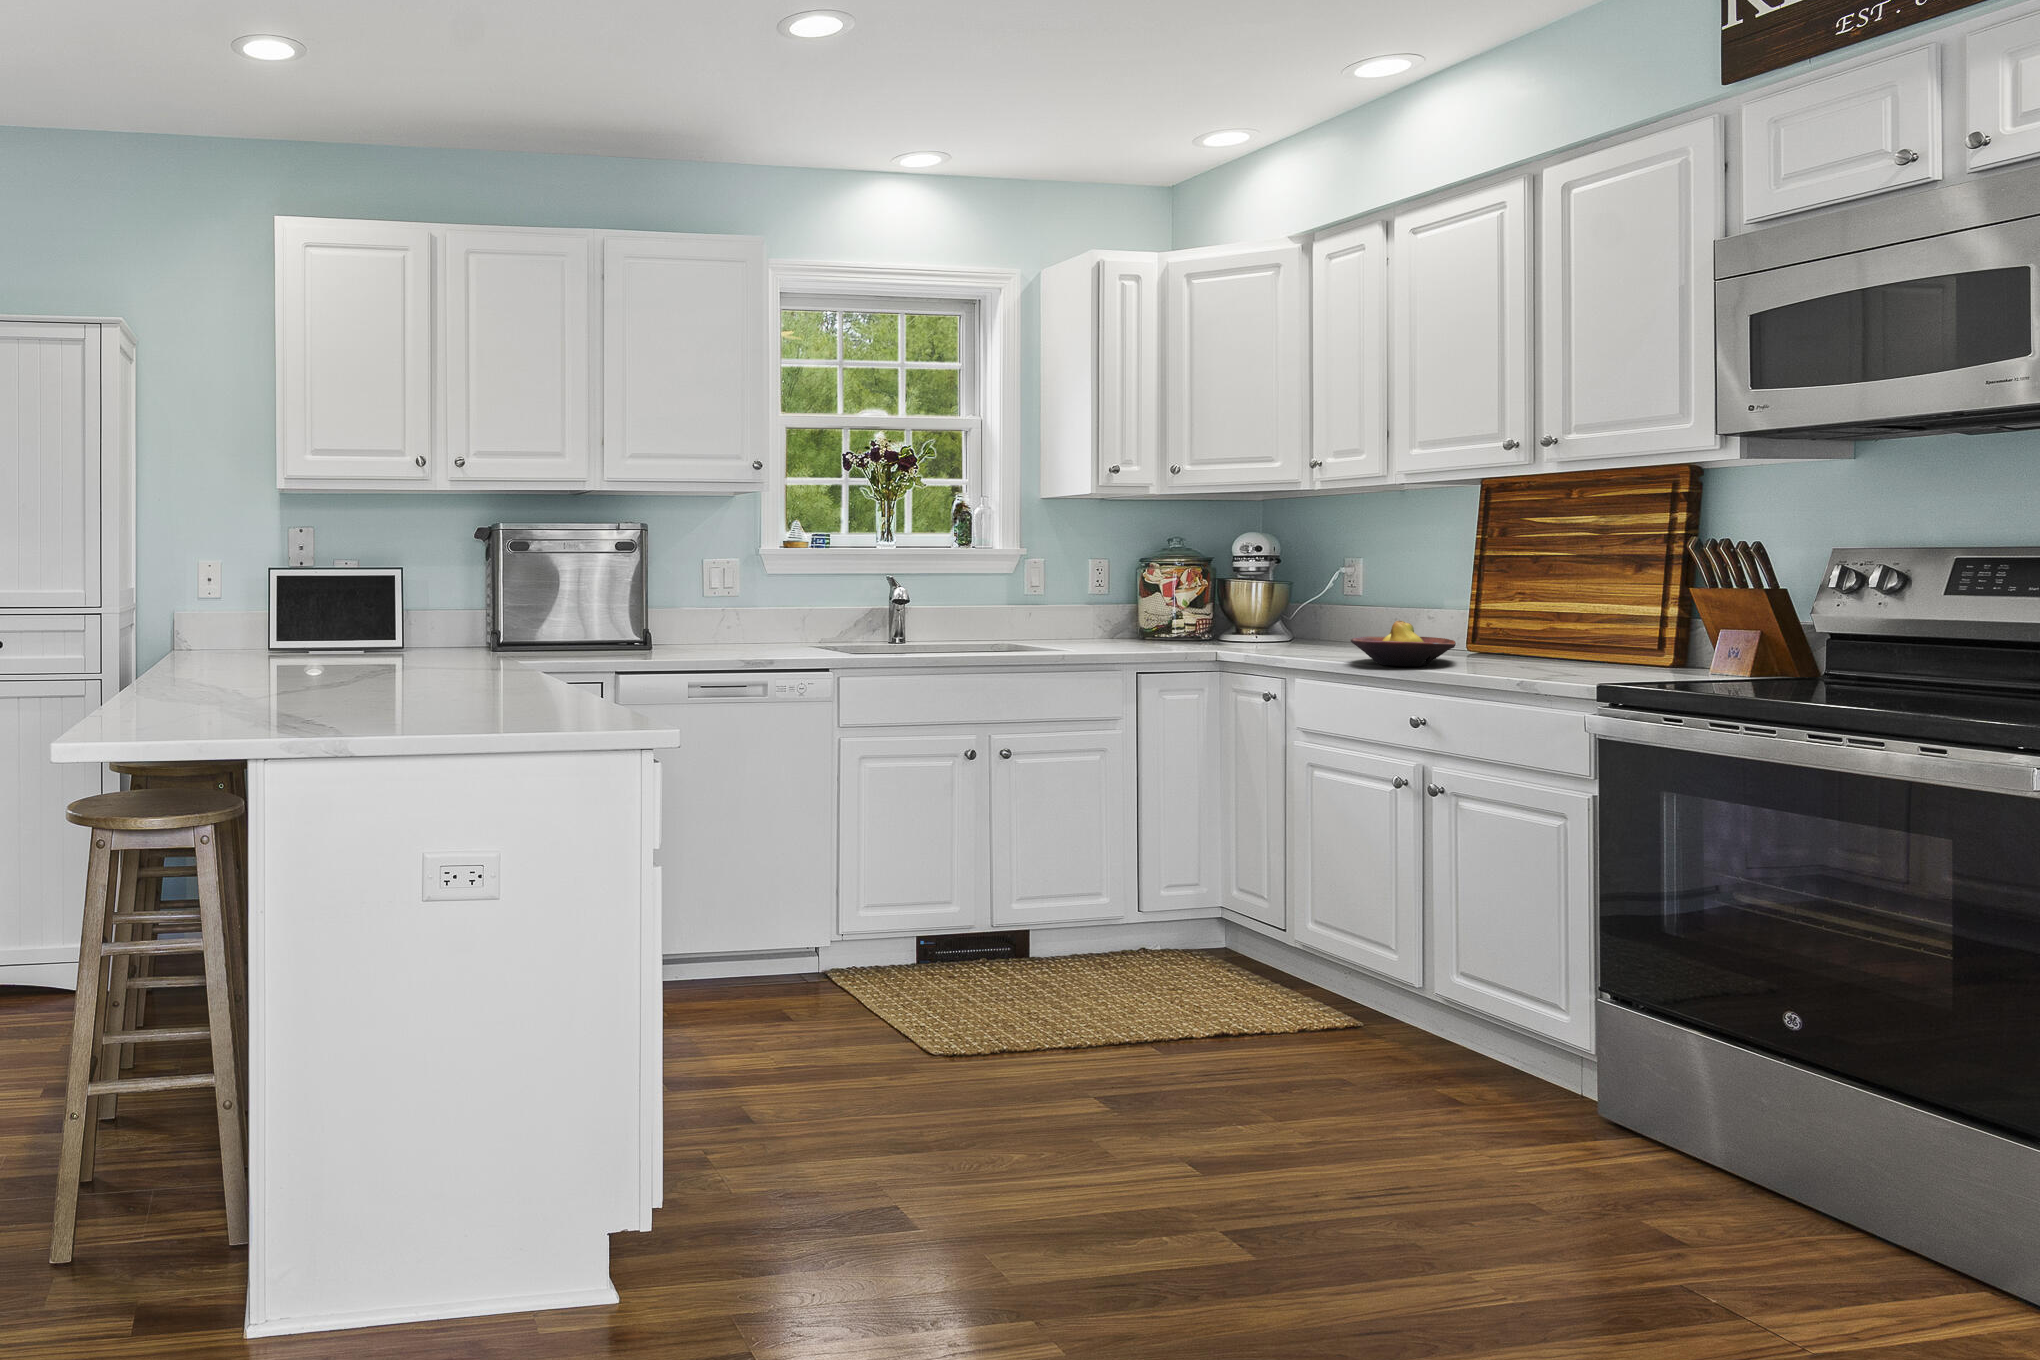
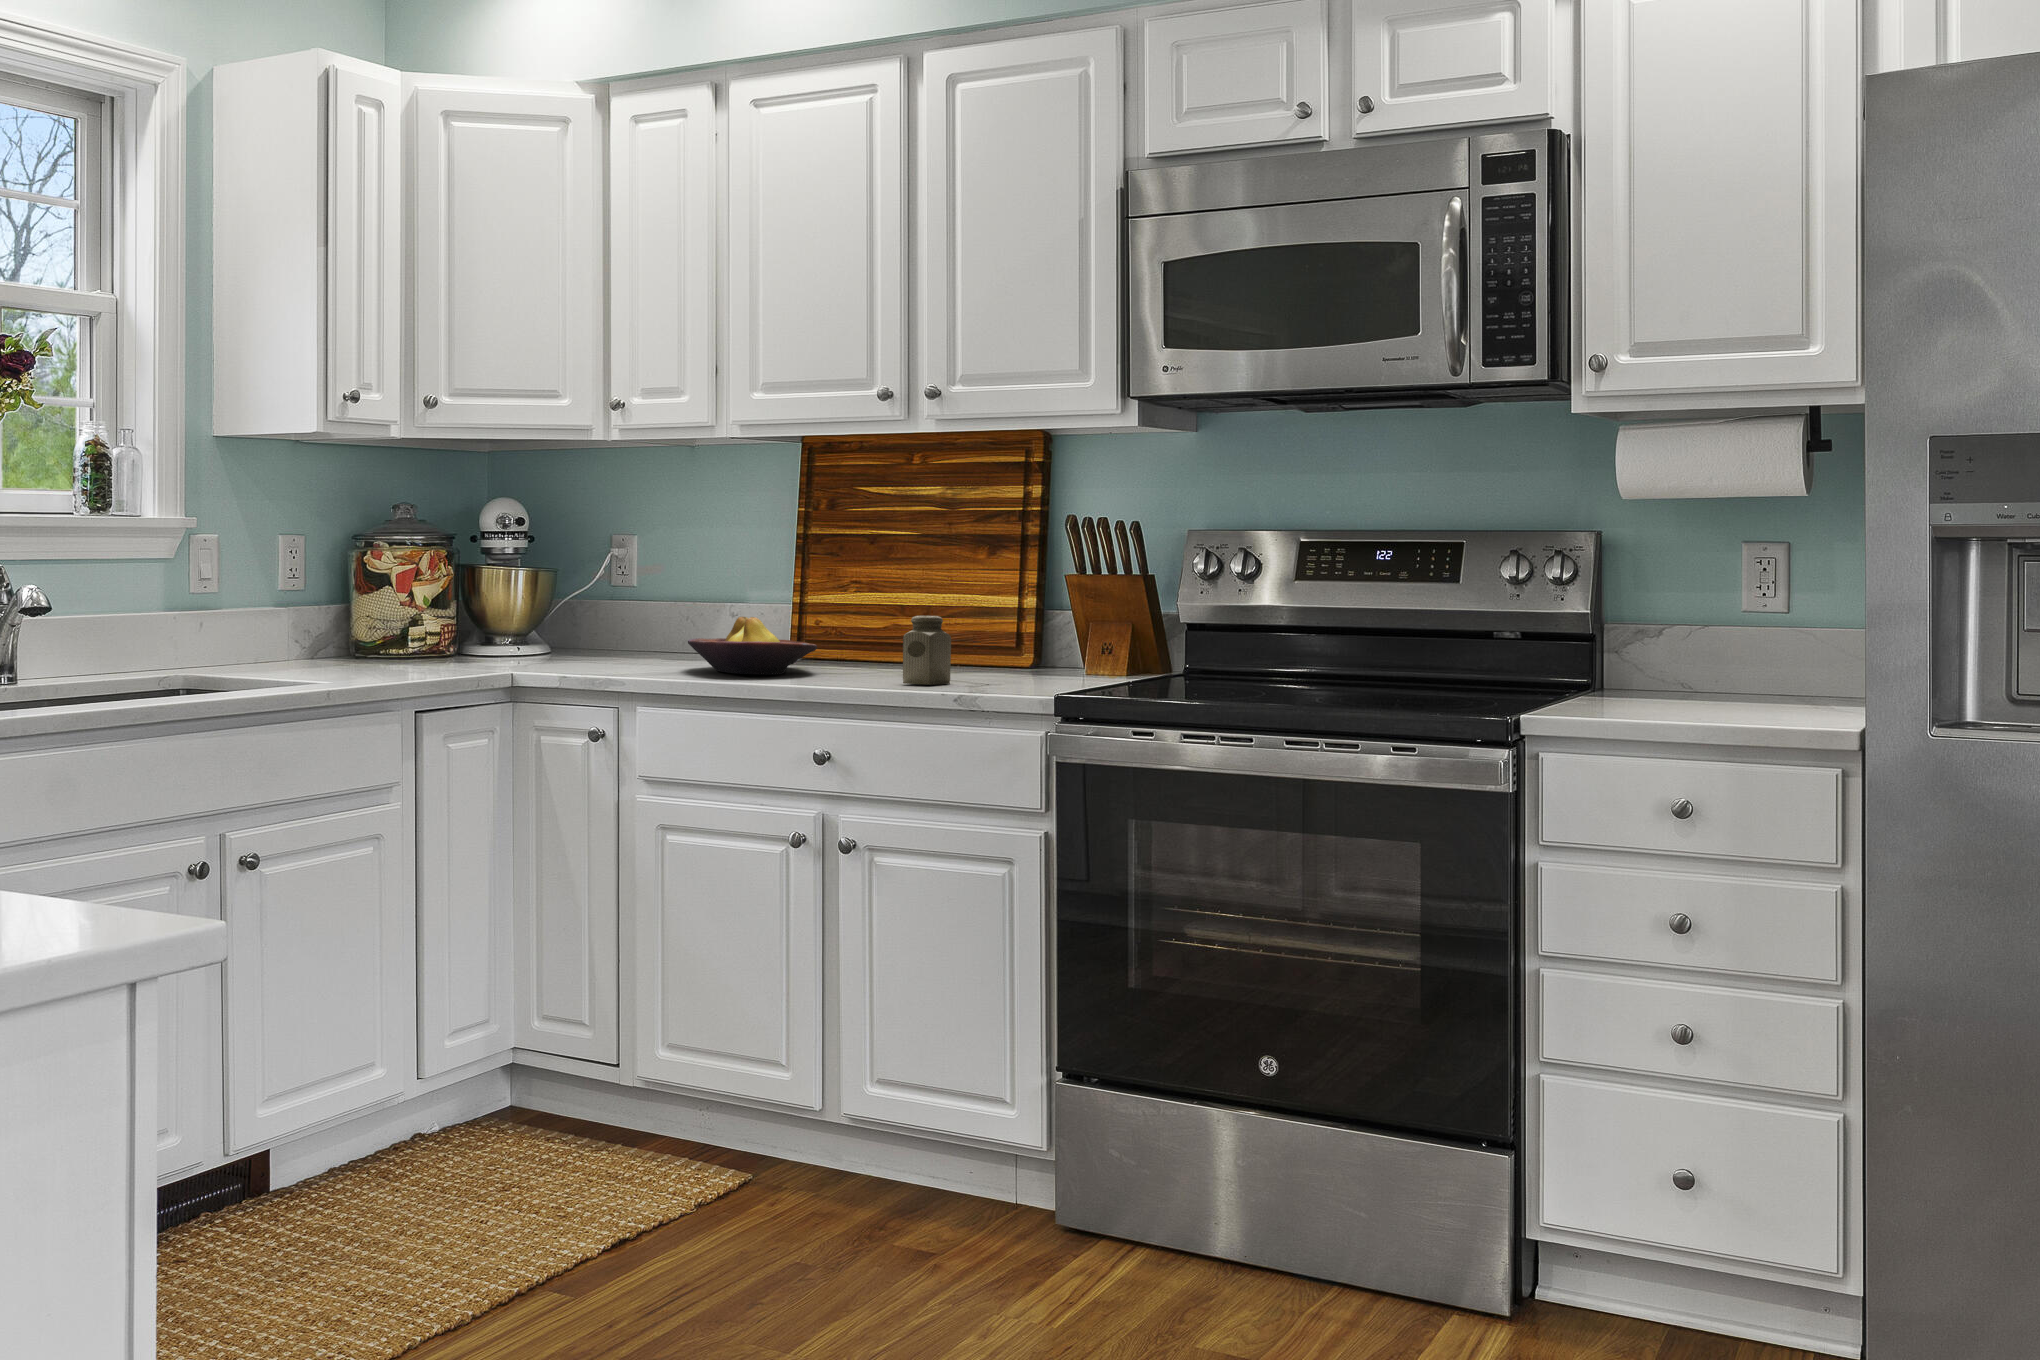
salt shaker: none [1503,624,1549,678] -> present [903,616,951,685]

